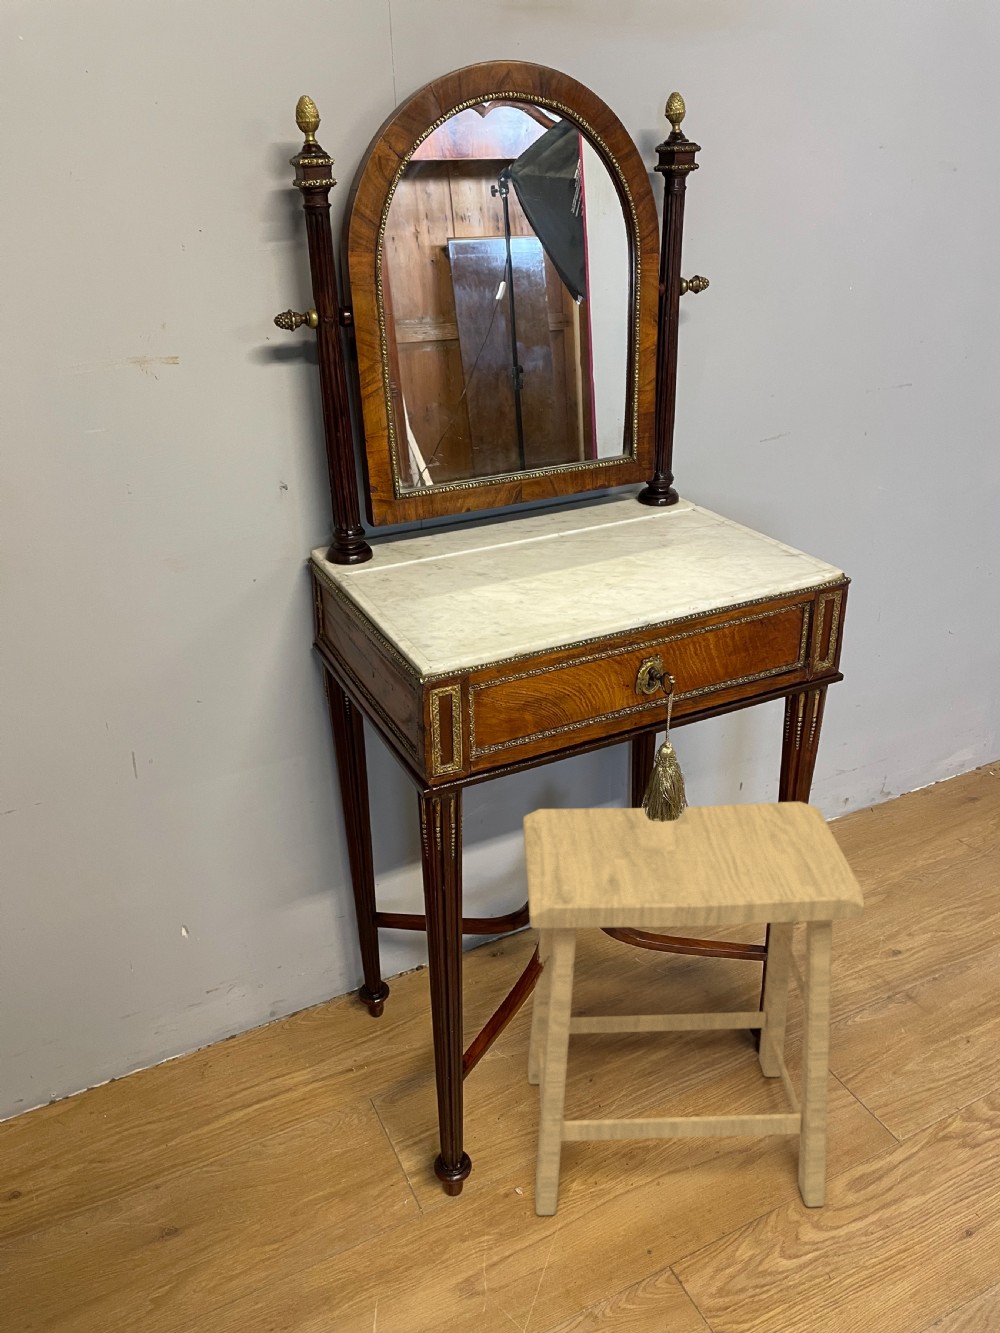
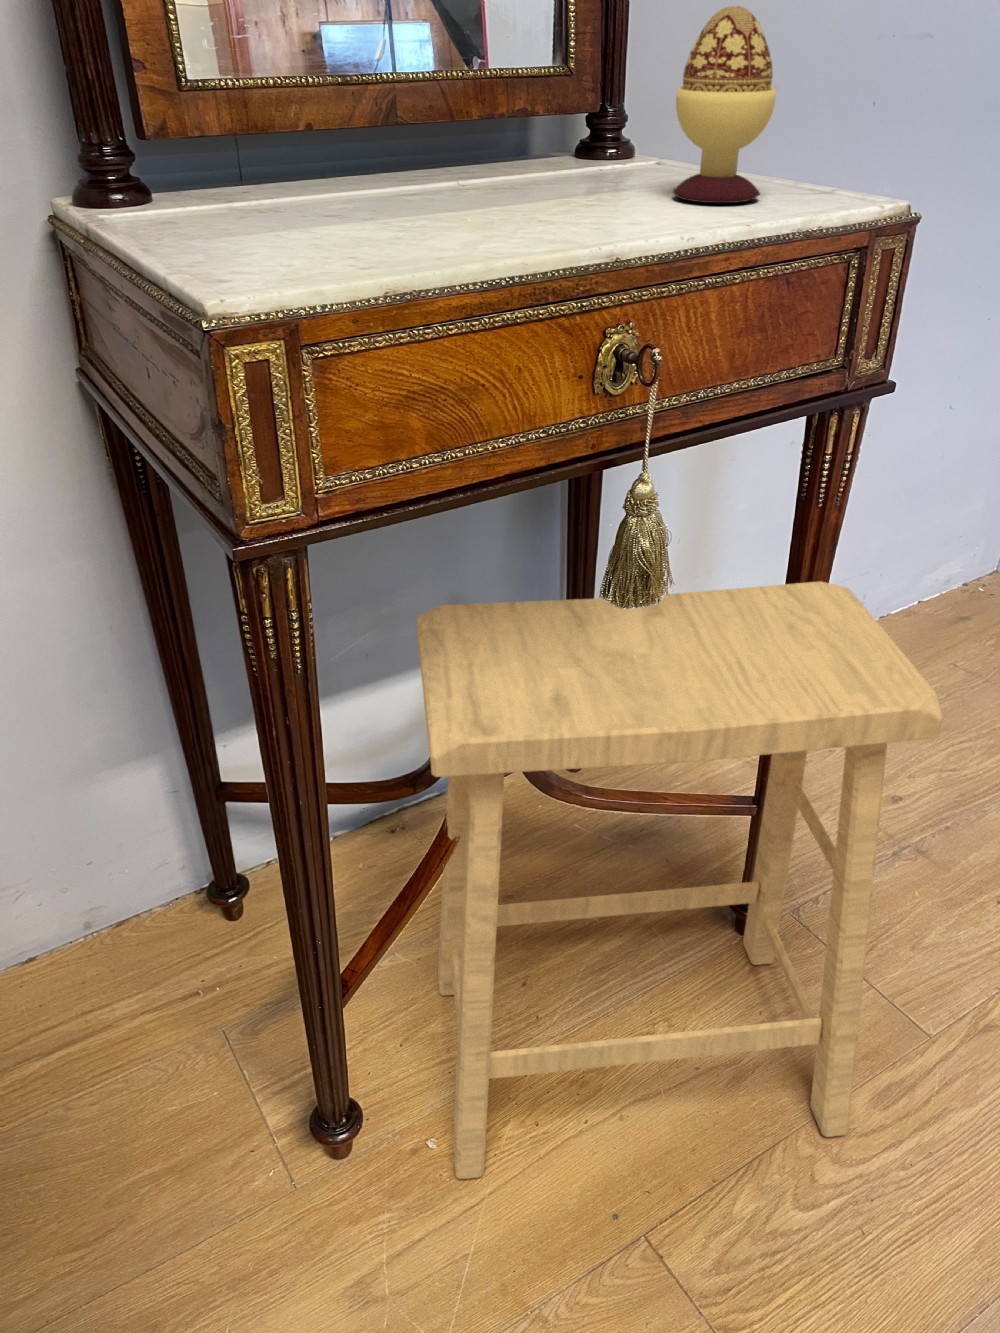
decorative egg: none [696,455,759,566] -> present [673,6,776,203]

